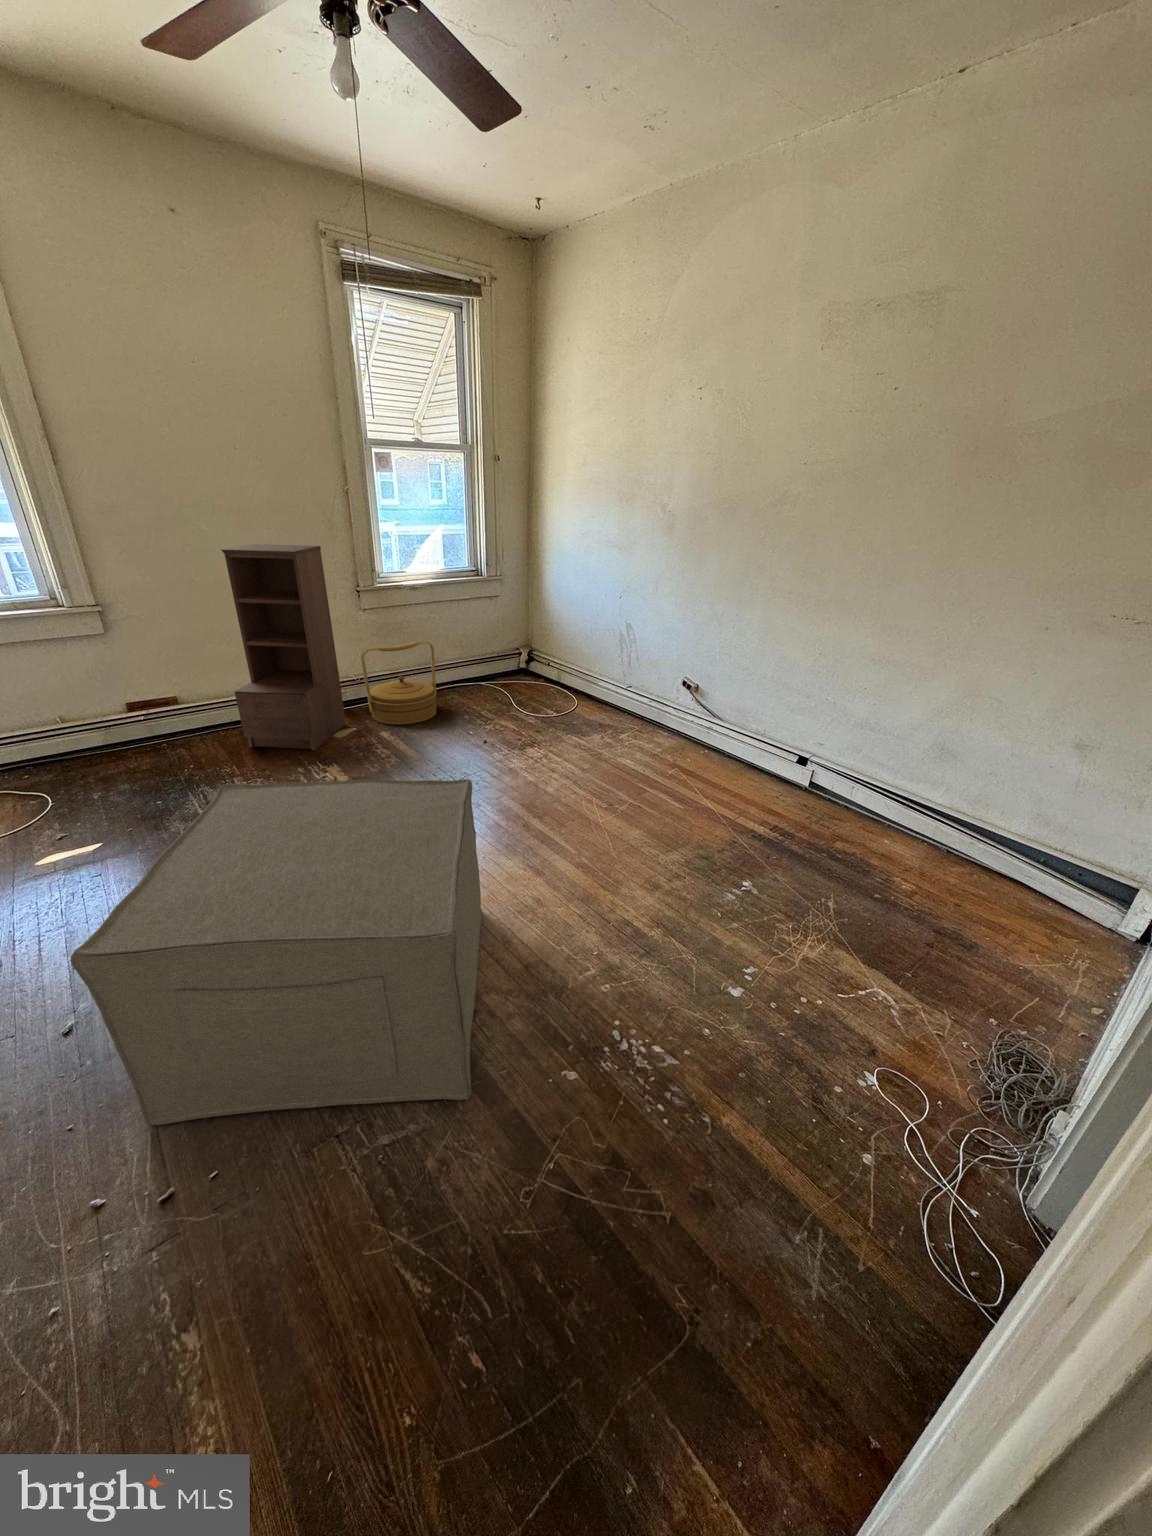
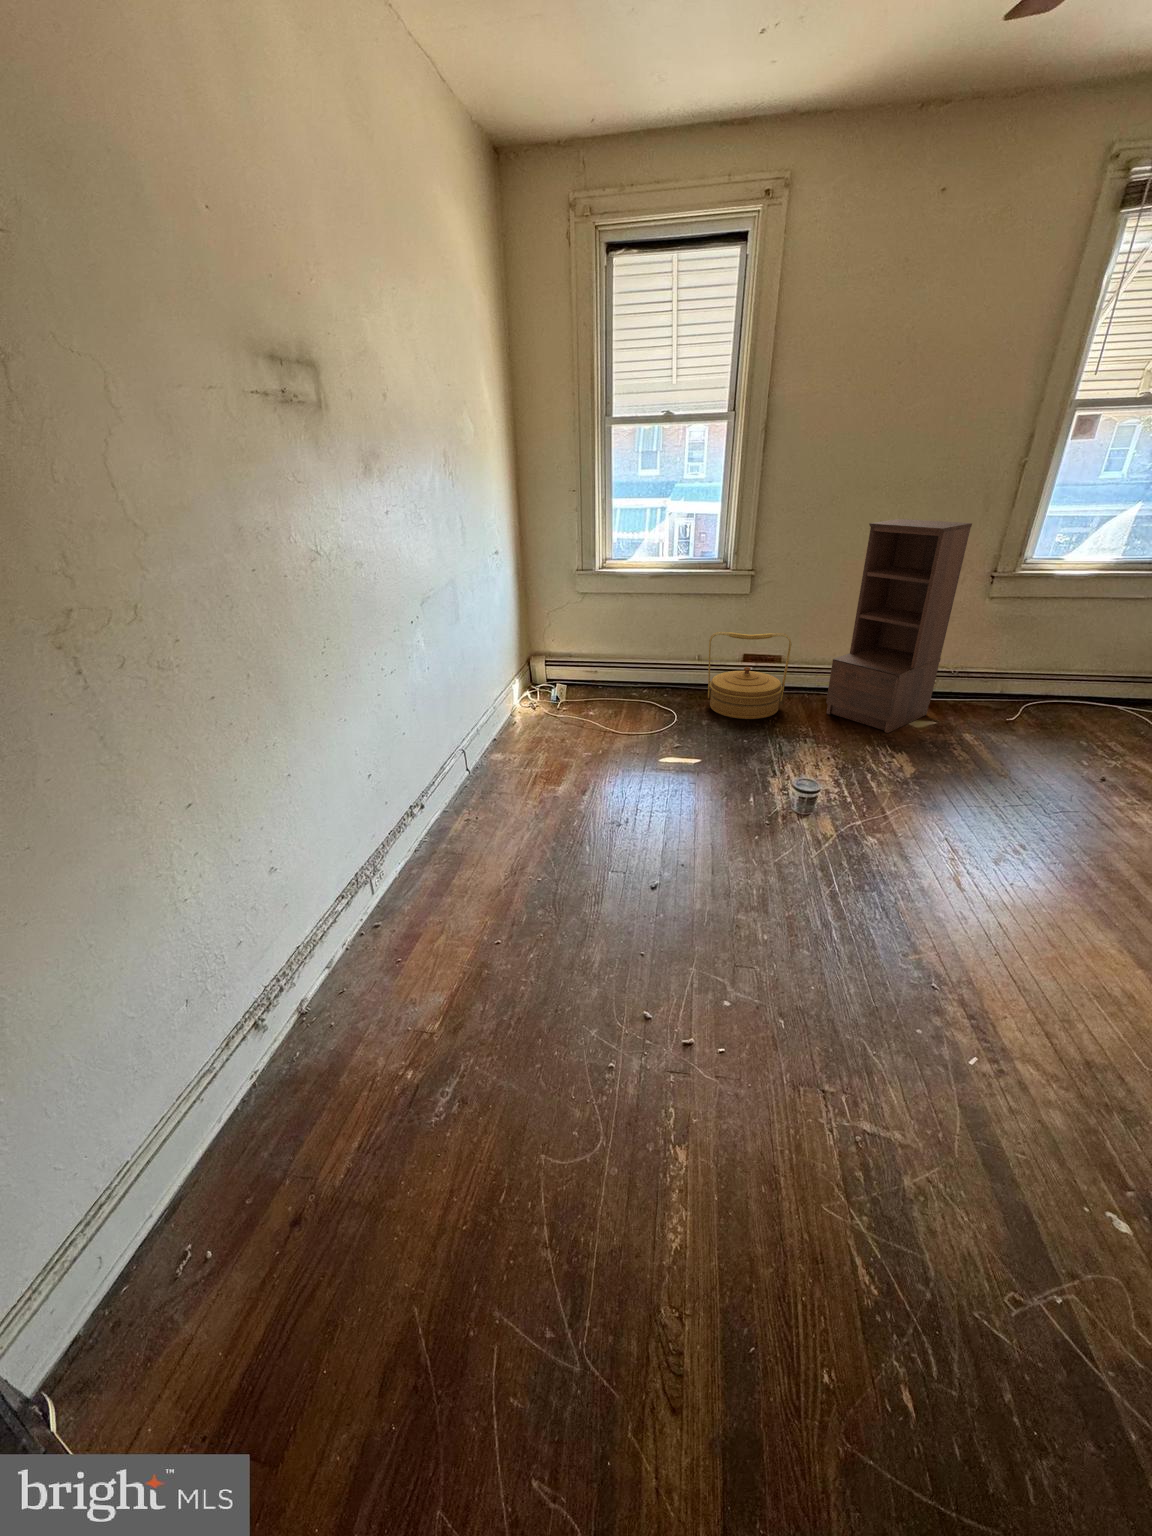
woven basket: present [361,641,437,725] -> present [708,632,792,719]
ottoman: present [71,779,483,1125] -> none [687,743,1094,1149]

